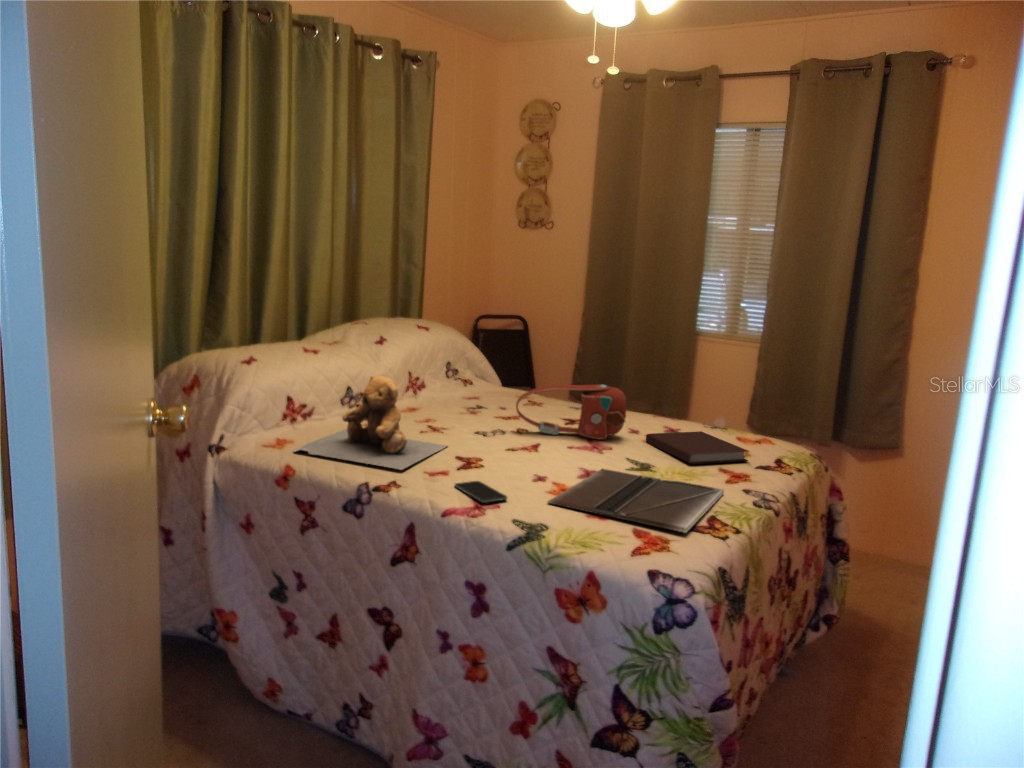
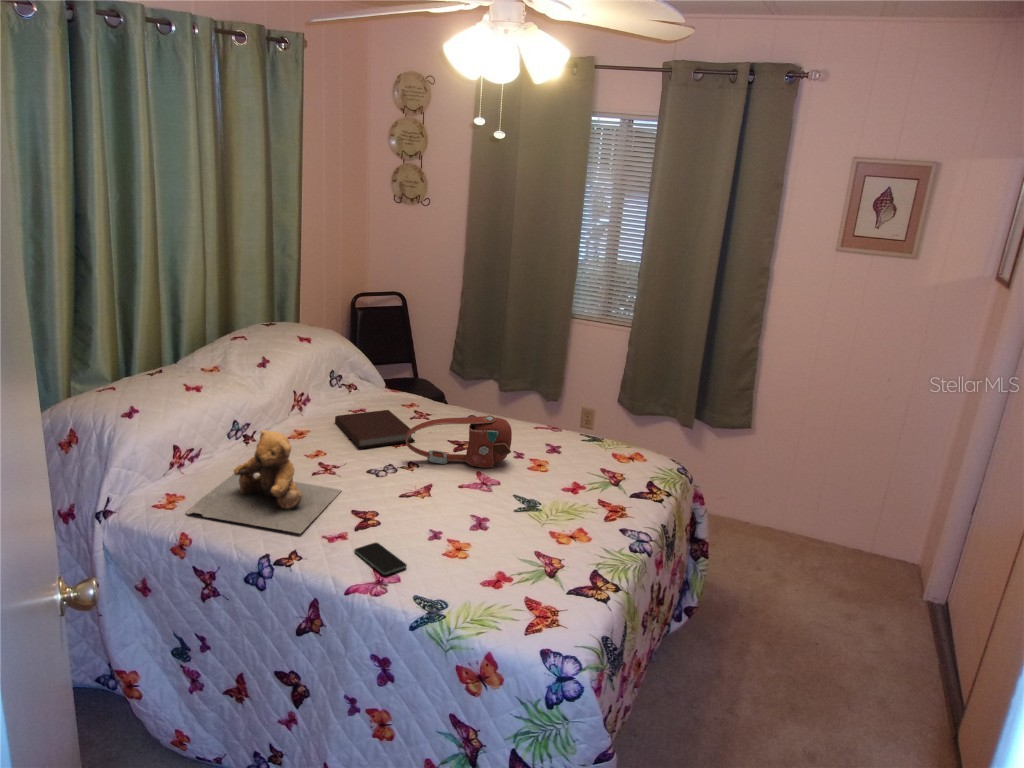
notebook: present [646,431,749,464] -> present [335,410,415,448]
laptop: present [548,469,724,533] -> none [444,512,603,600]

